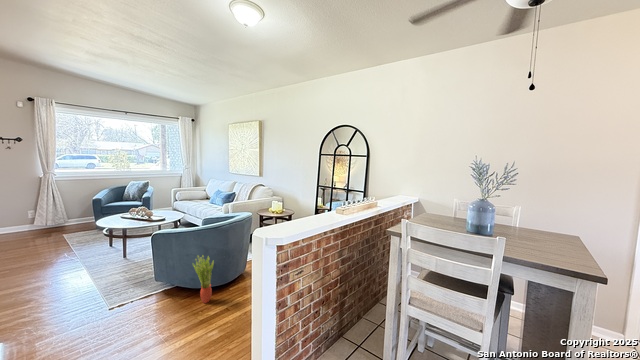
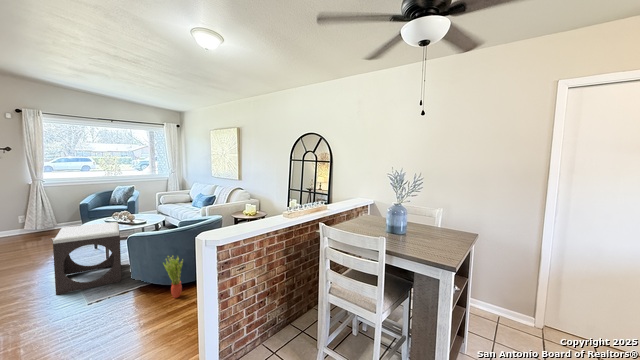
footstool: none [69,218,142,298] -> present [53,222,121,295]

